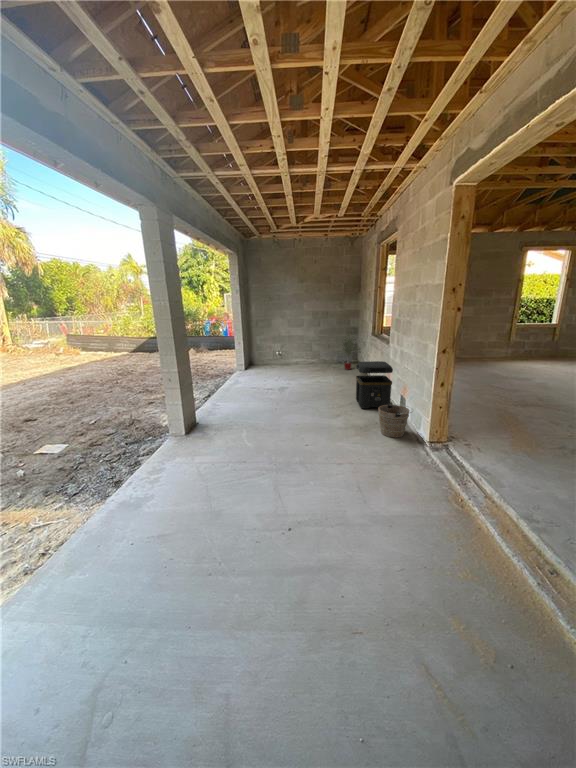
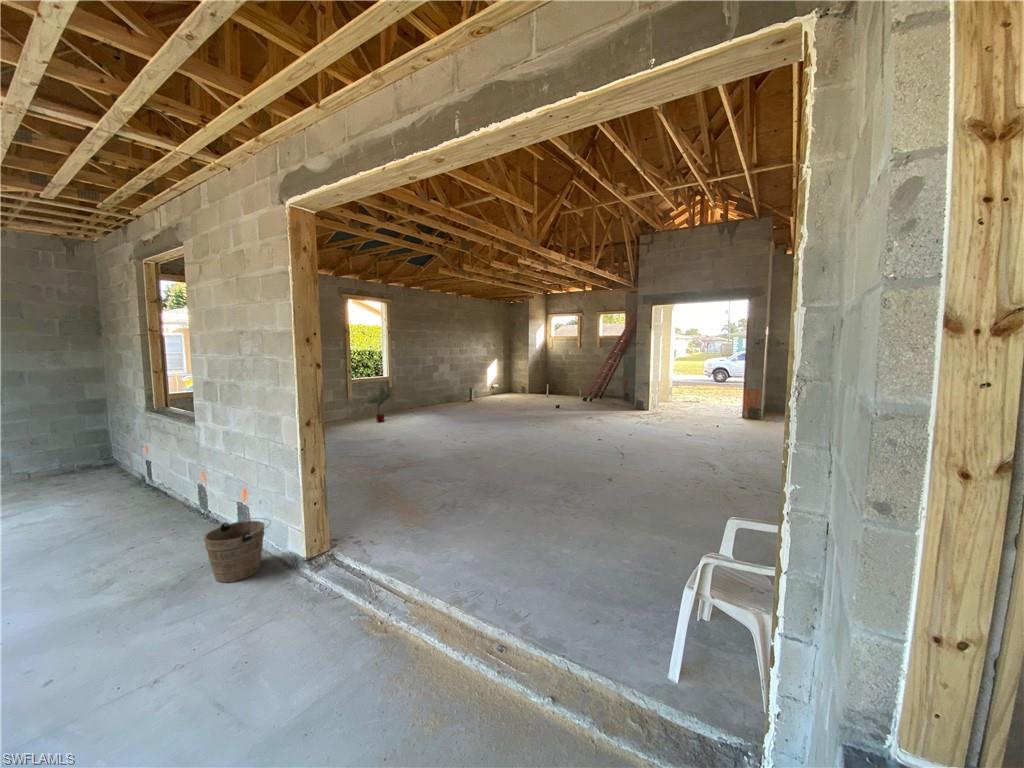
potted tree: present [343,334,360,370] -> present [365,383,394,422]
toolbox: present [356,361,393,408] -> none [129,455,217,551]

